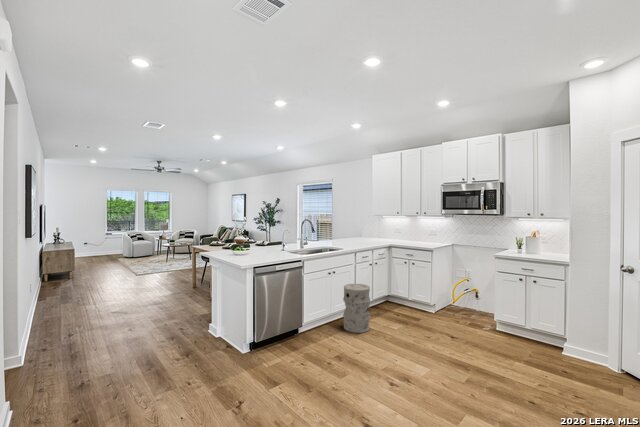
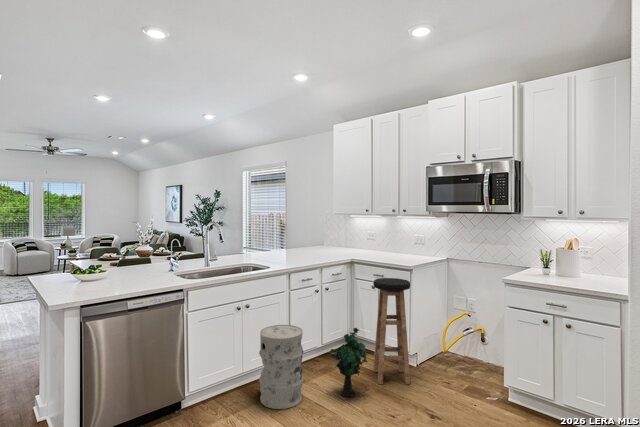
bar stool: none [408,256,434,322] -> present [373,278,410,384]
decorative plant: none [385,285,409,328] -> present [331,328,367,397]

